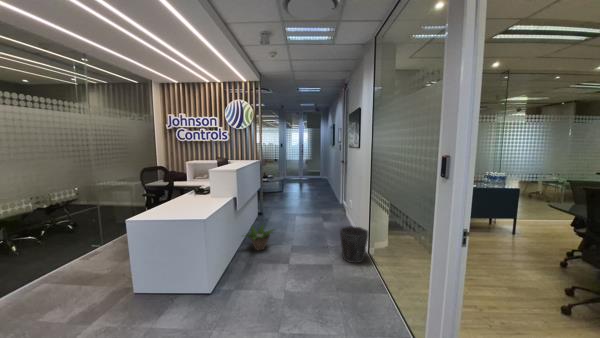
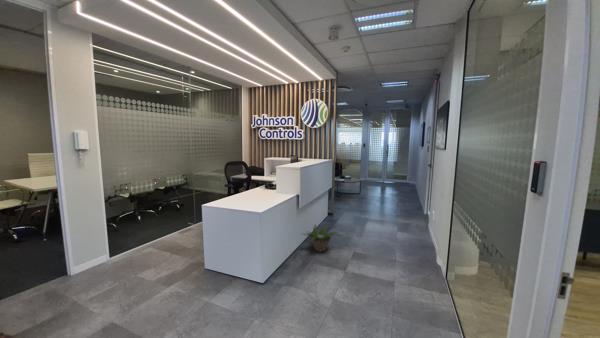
waste bin: present [340,226,368,263] -> none [408,241,446,287]

